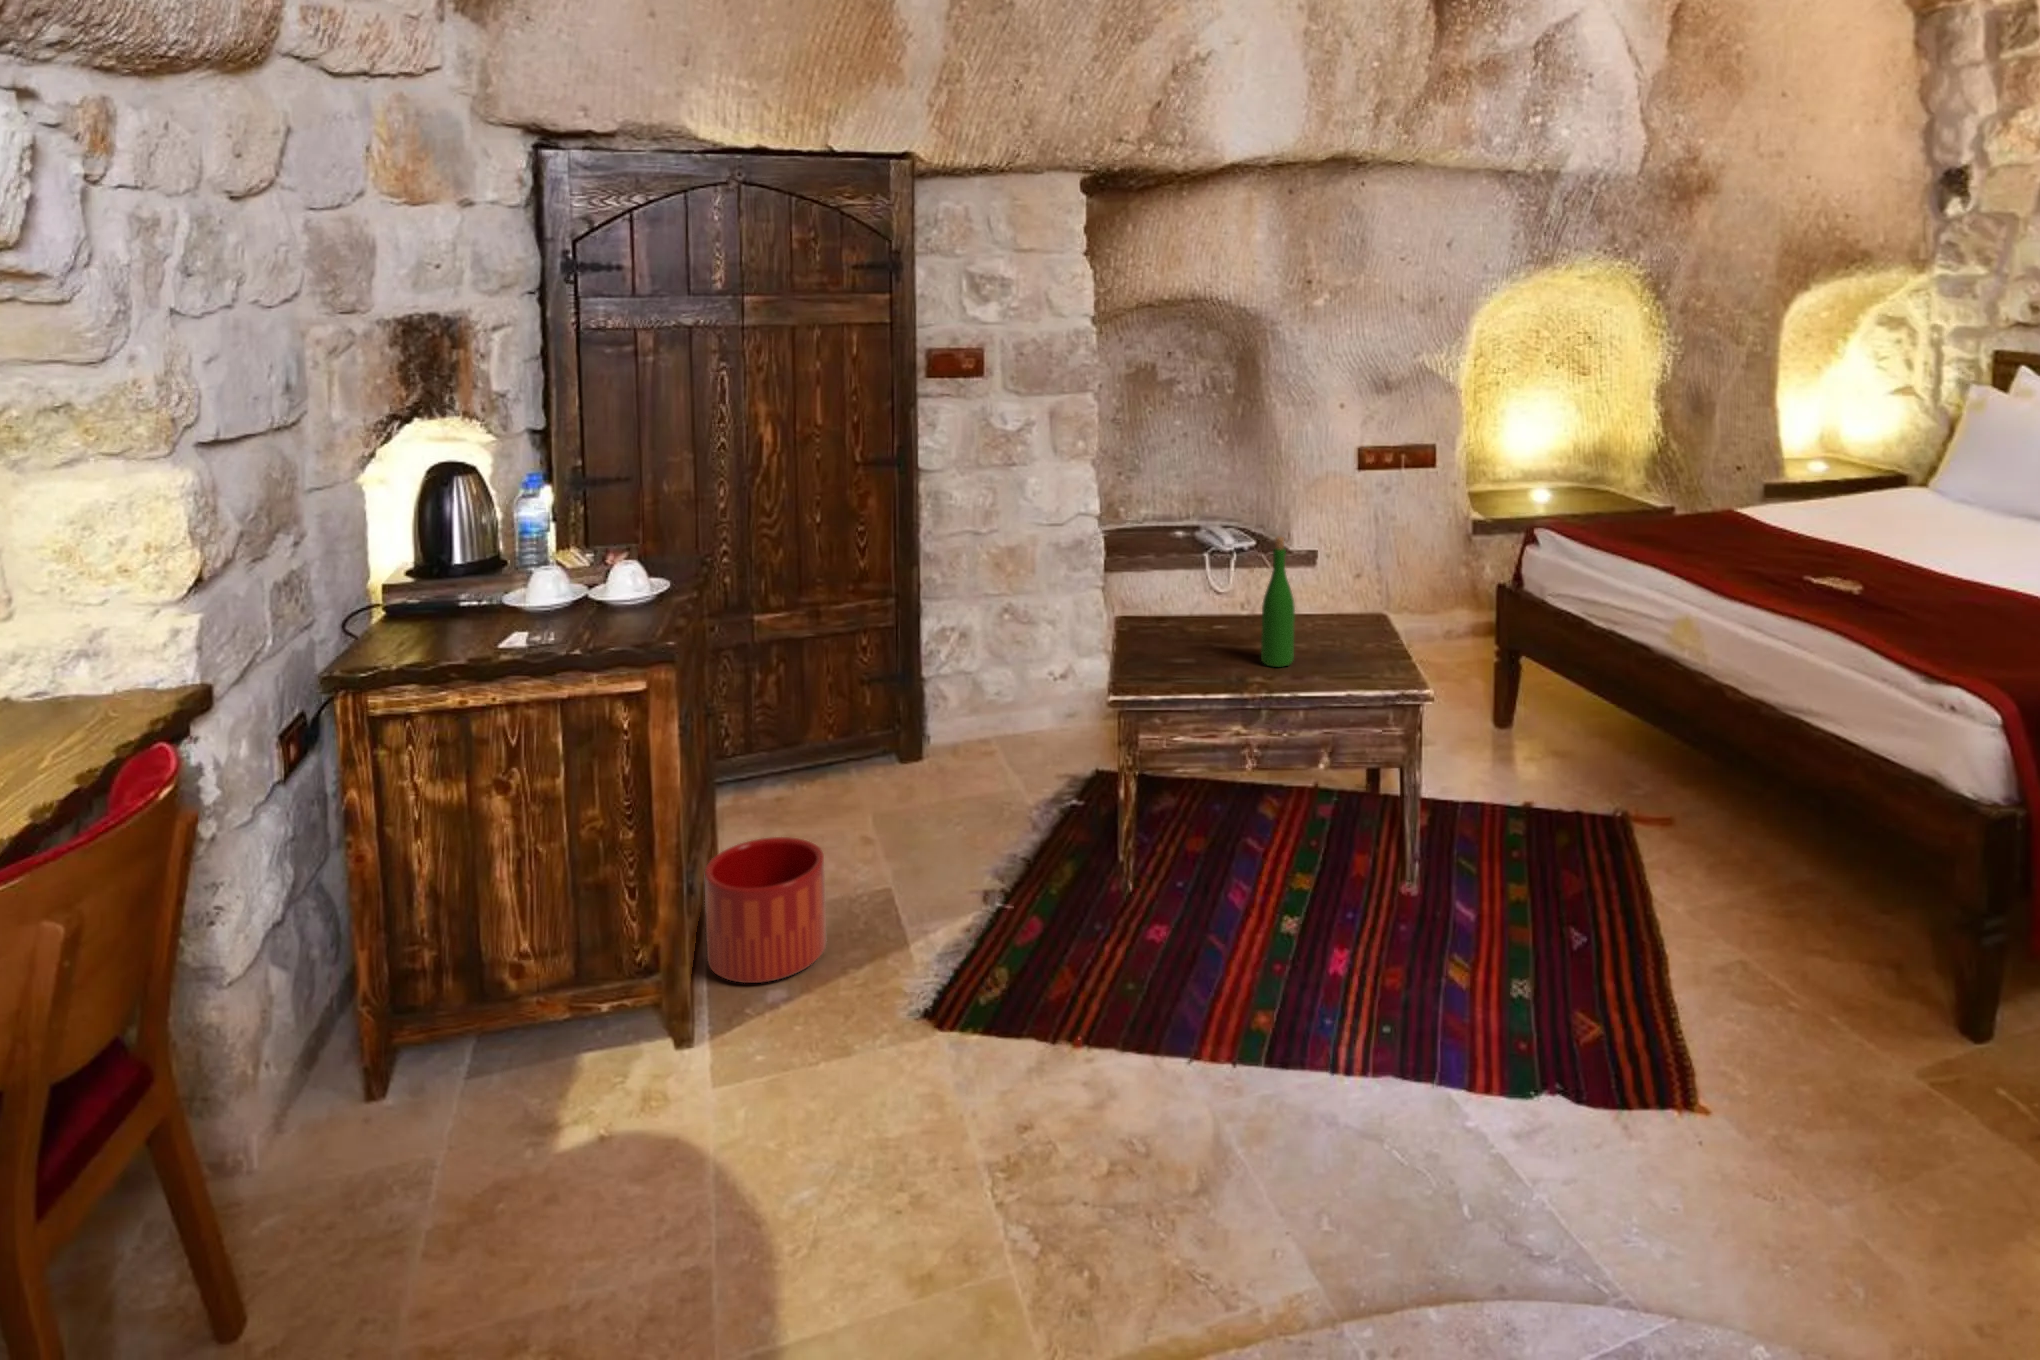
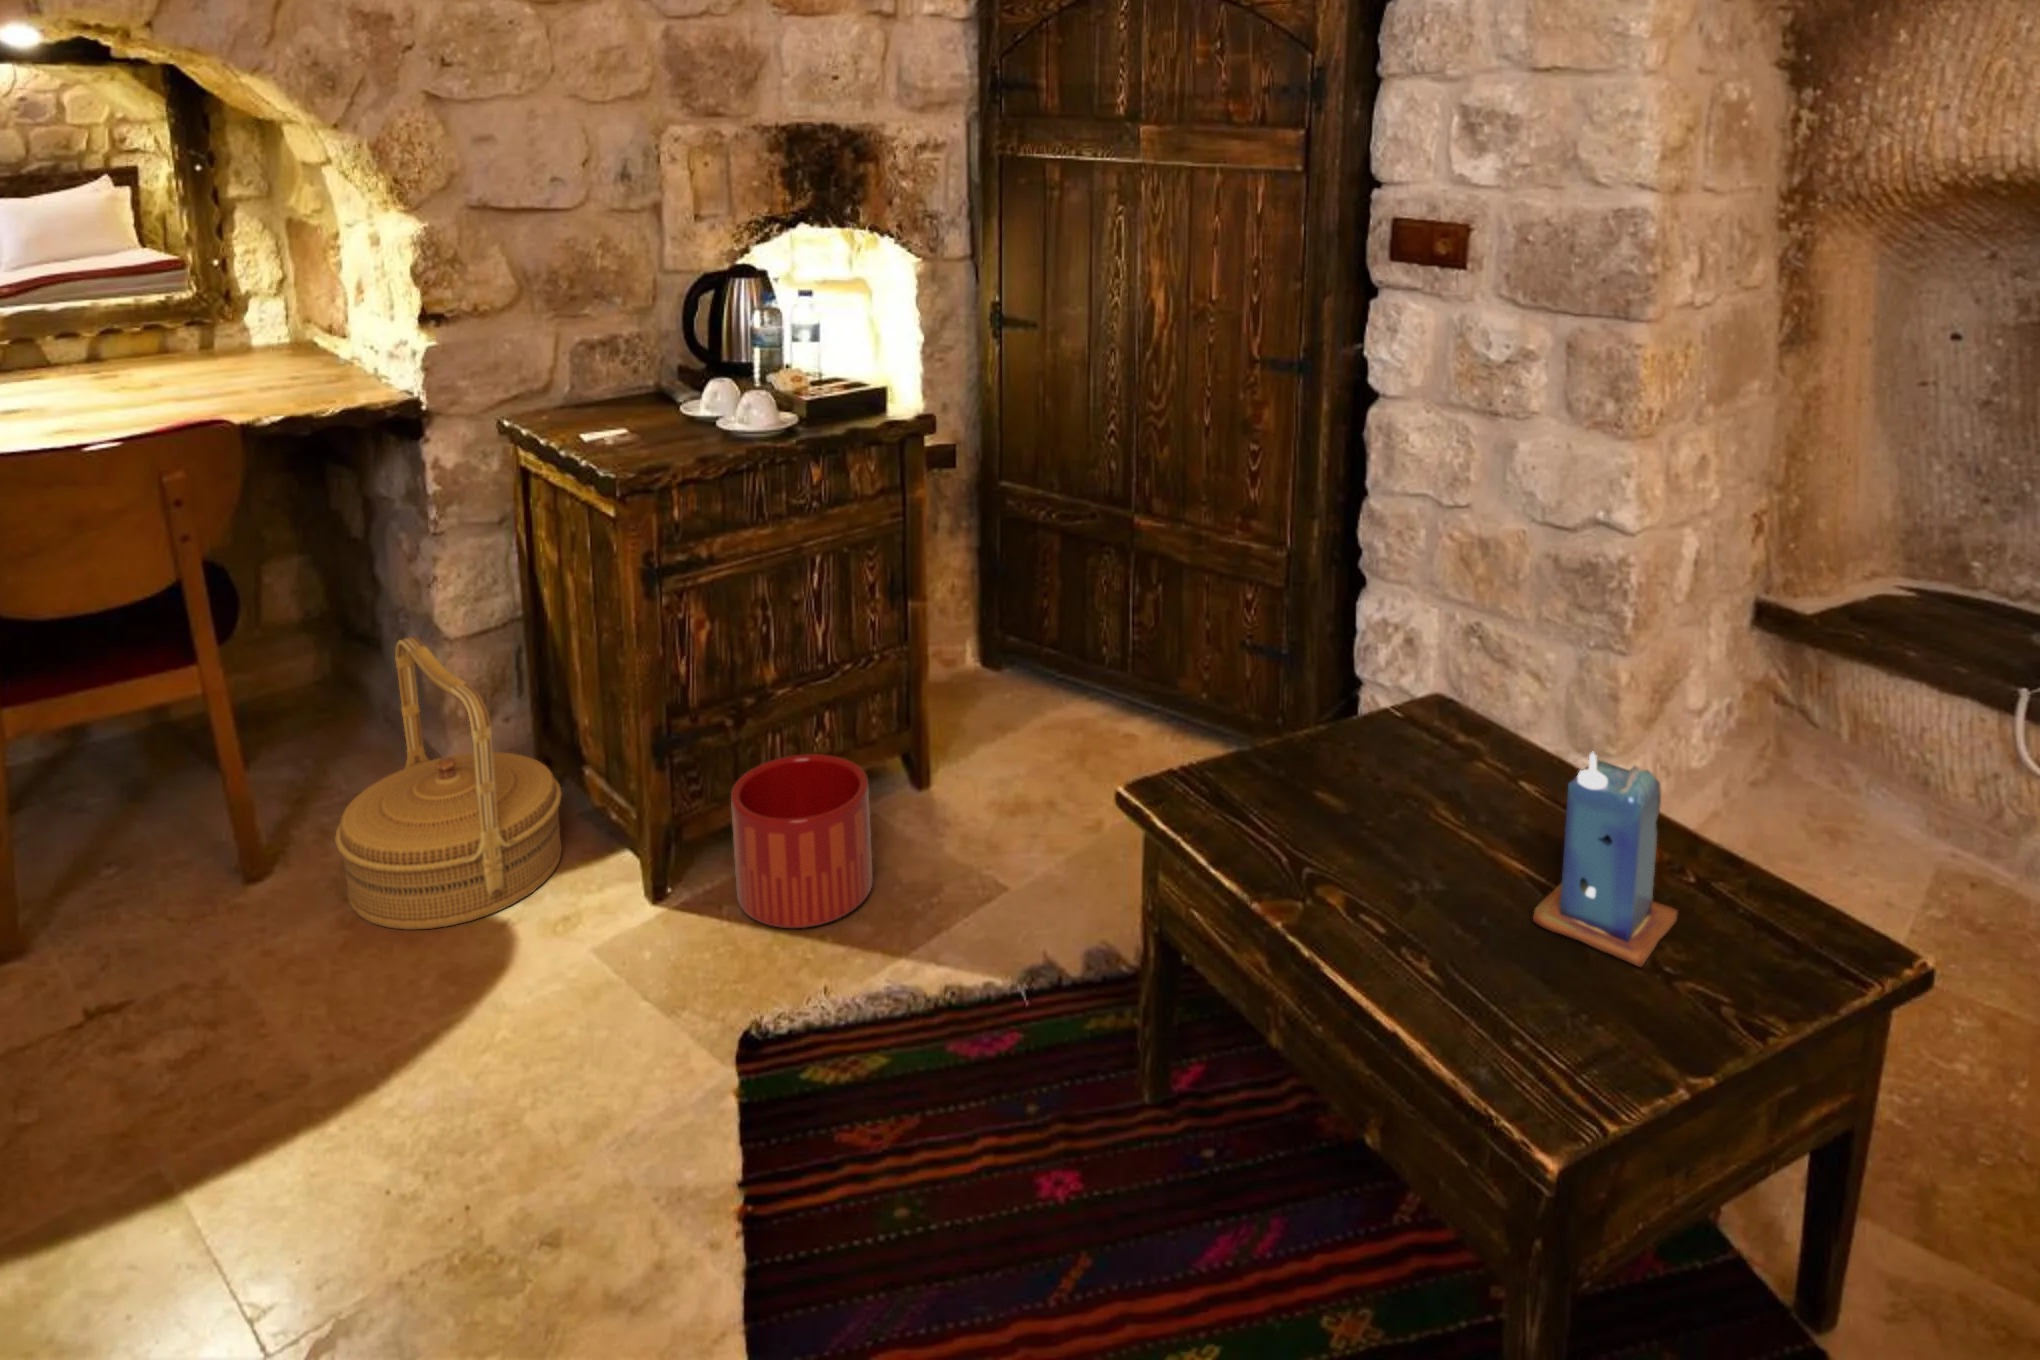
wine bottle: present [1261,537,1295,667] -> none [1401,645,1477,917]
candle: none [1293,567,1353,653] -> present [1533,752,1678,967]
woven basket: none [311,889,590,1202] -> present [335,636,562,930]

